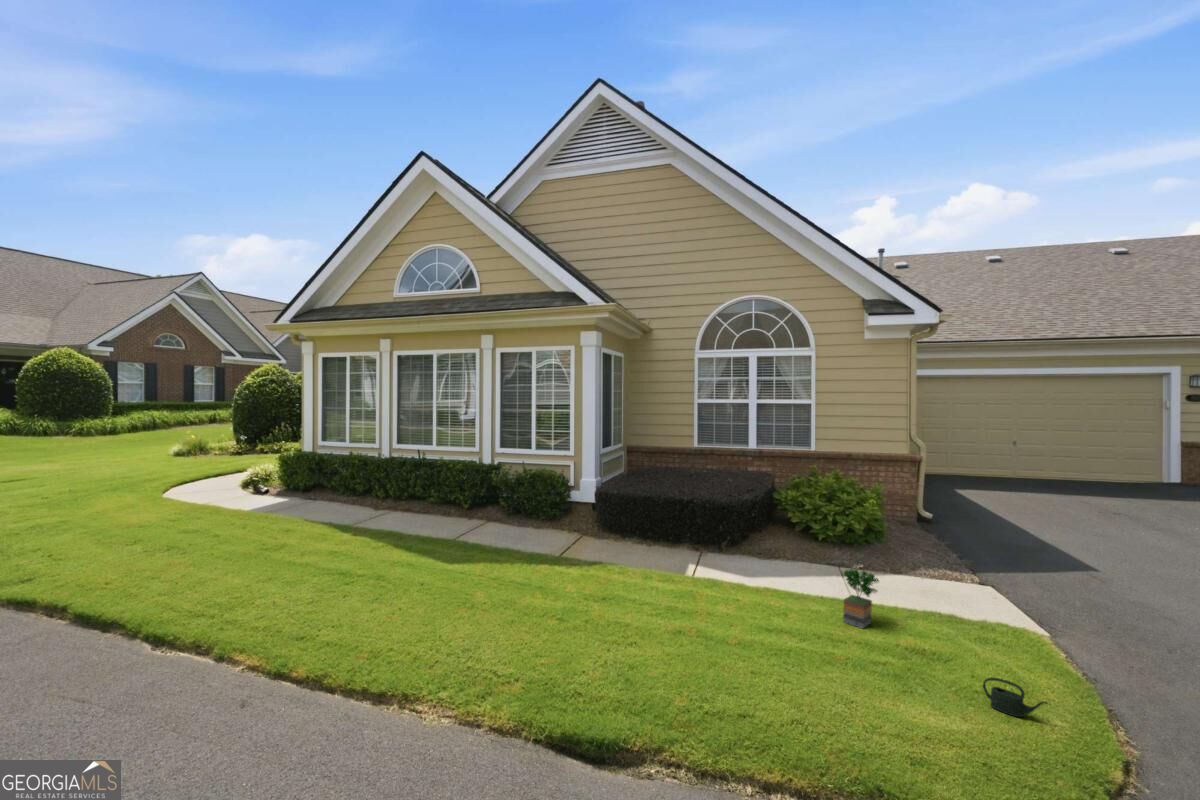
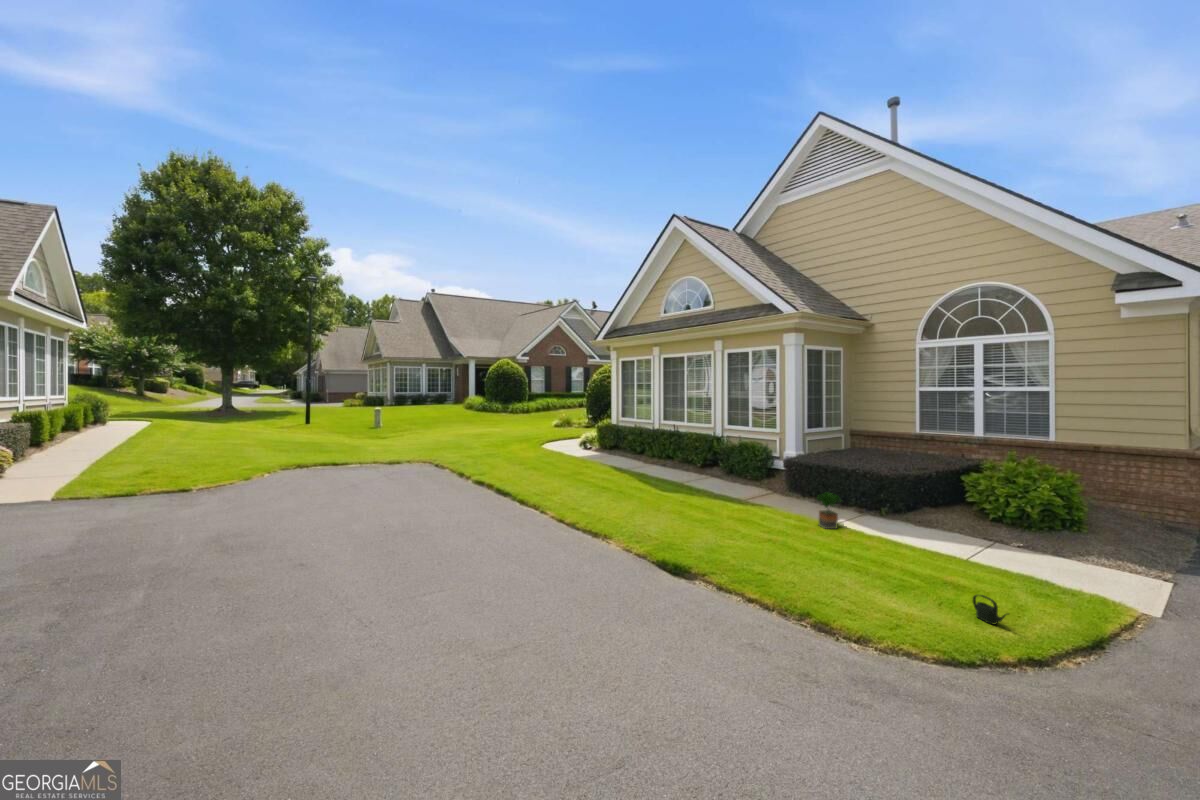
potted tree: present [843,569,879,629] -> present [817,492,841,529]

